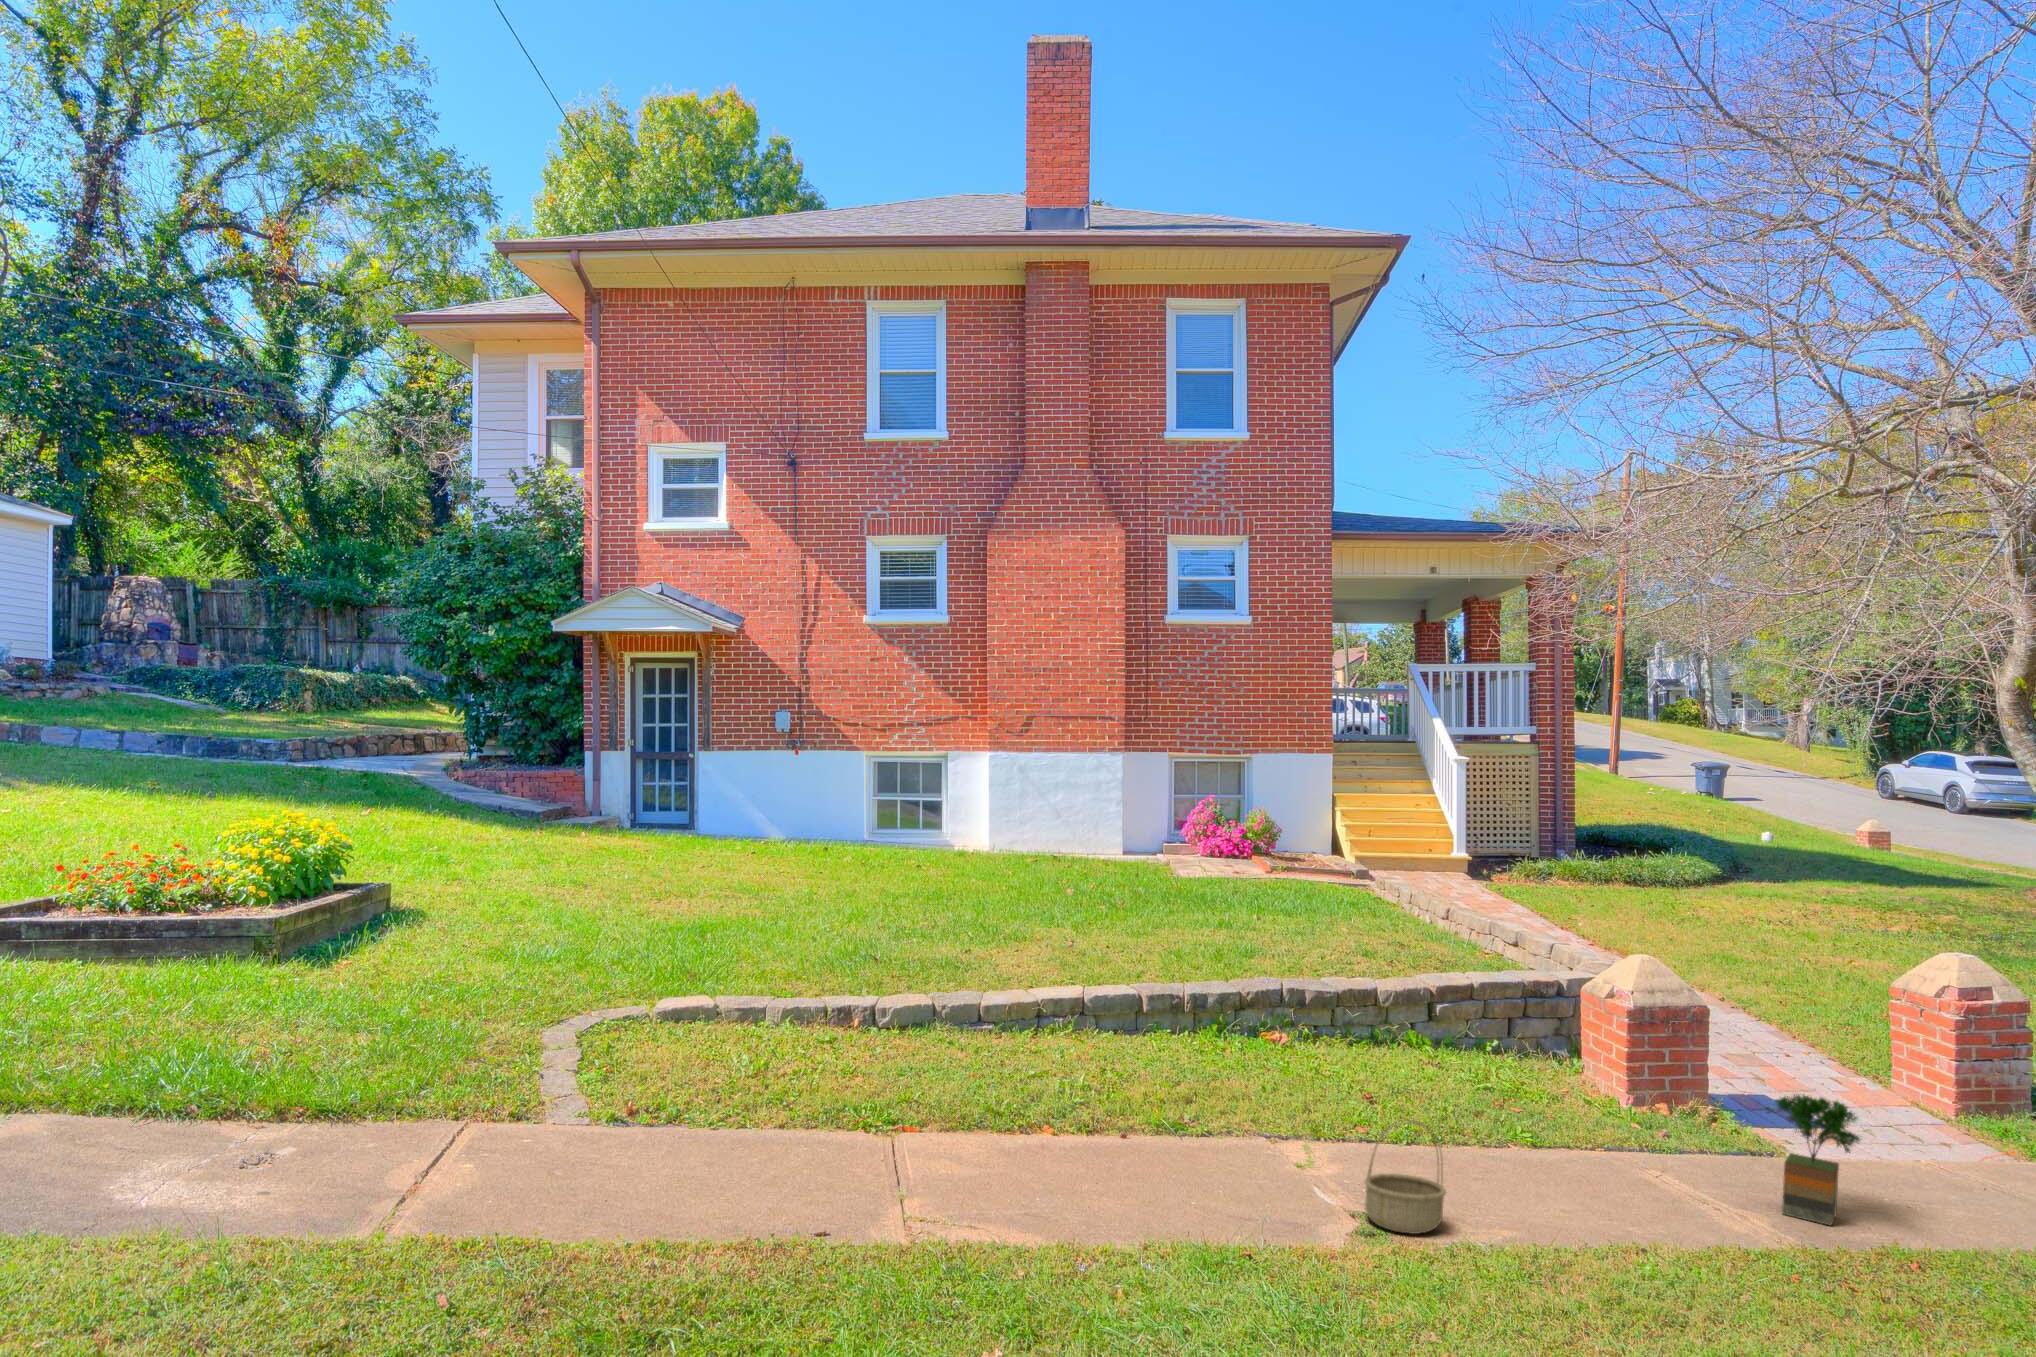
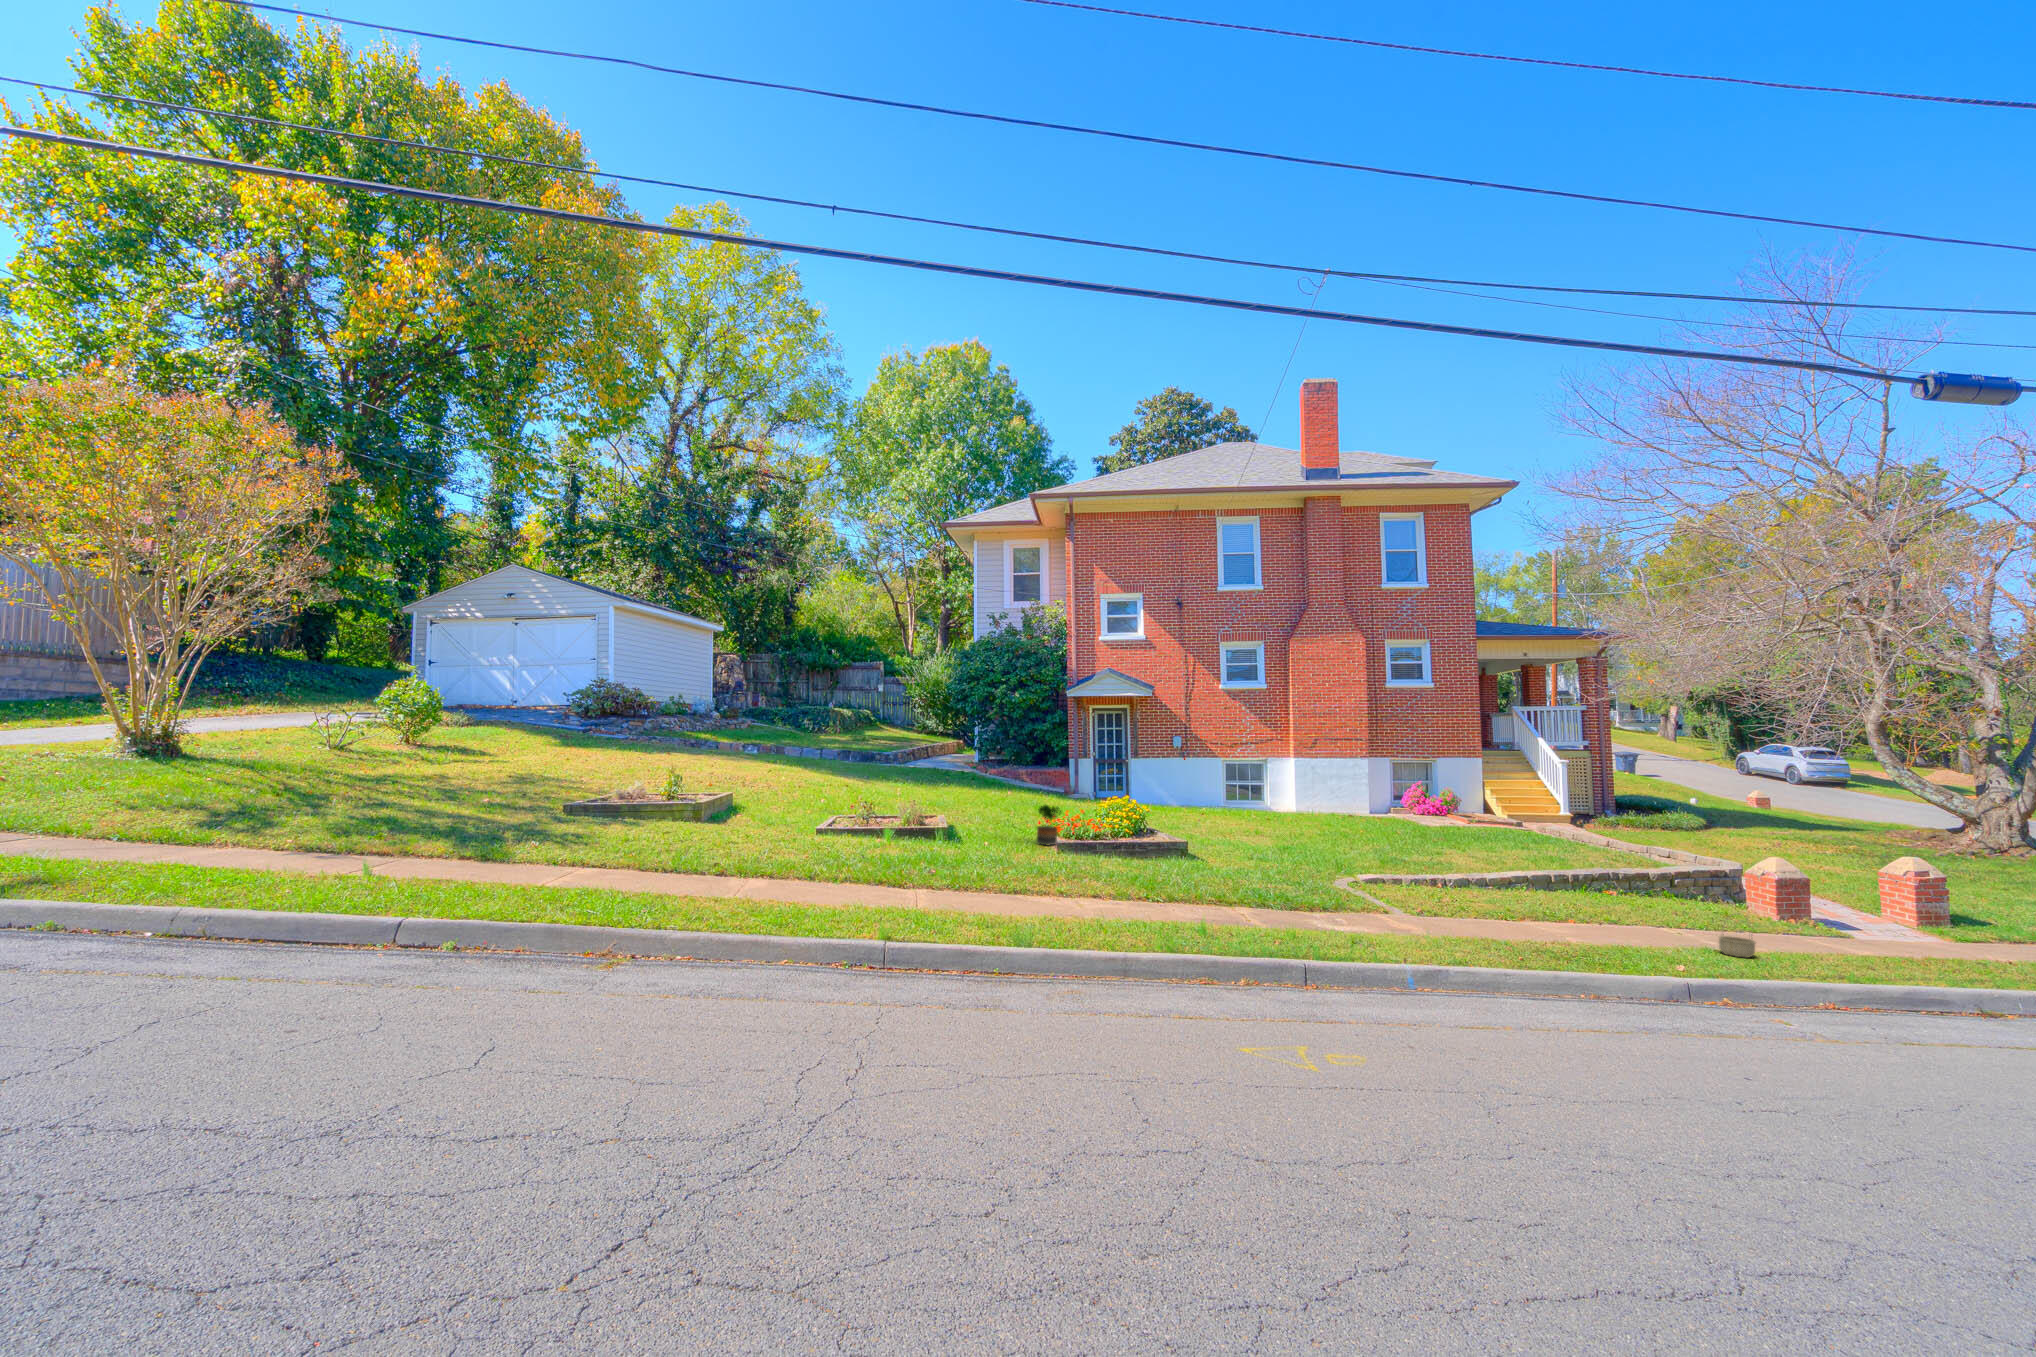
potted tree: present [1775,1095,1862,1225] -> present [1036,805,1061,846]

